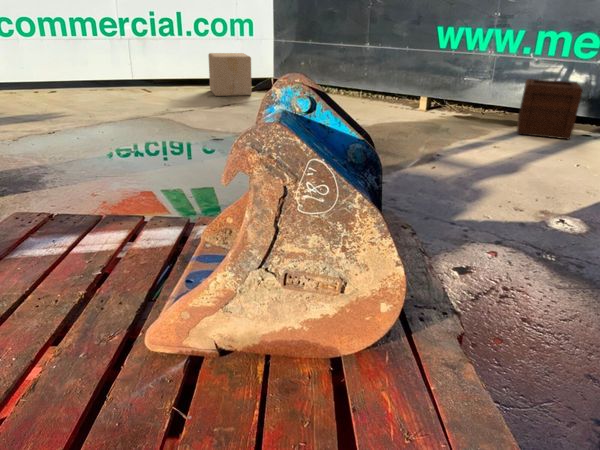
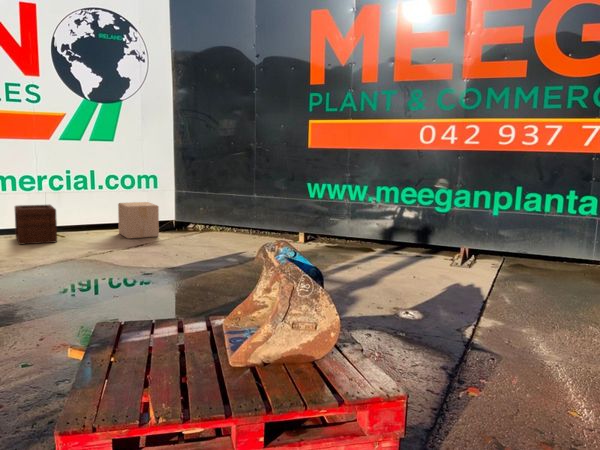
wooden crate: present [517,79,583,139] -> present [15,205,57,245]

